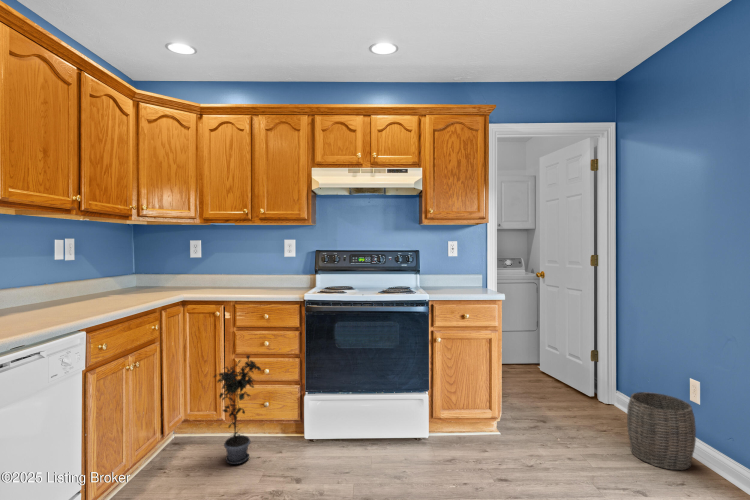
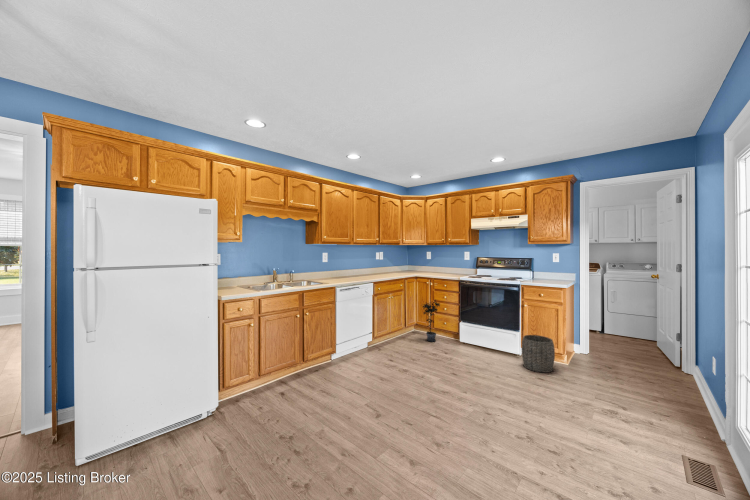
woven basket: present [627,392,696,470] -> present [522,335,555,372]

